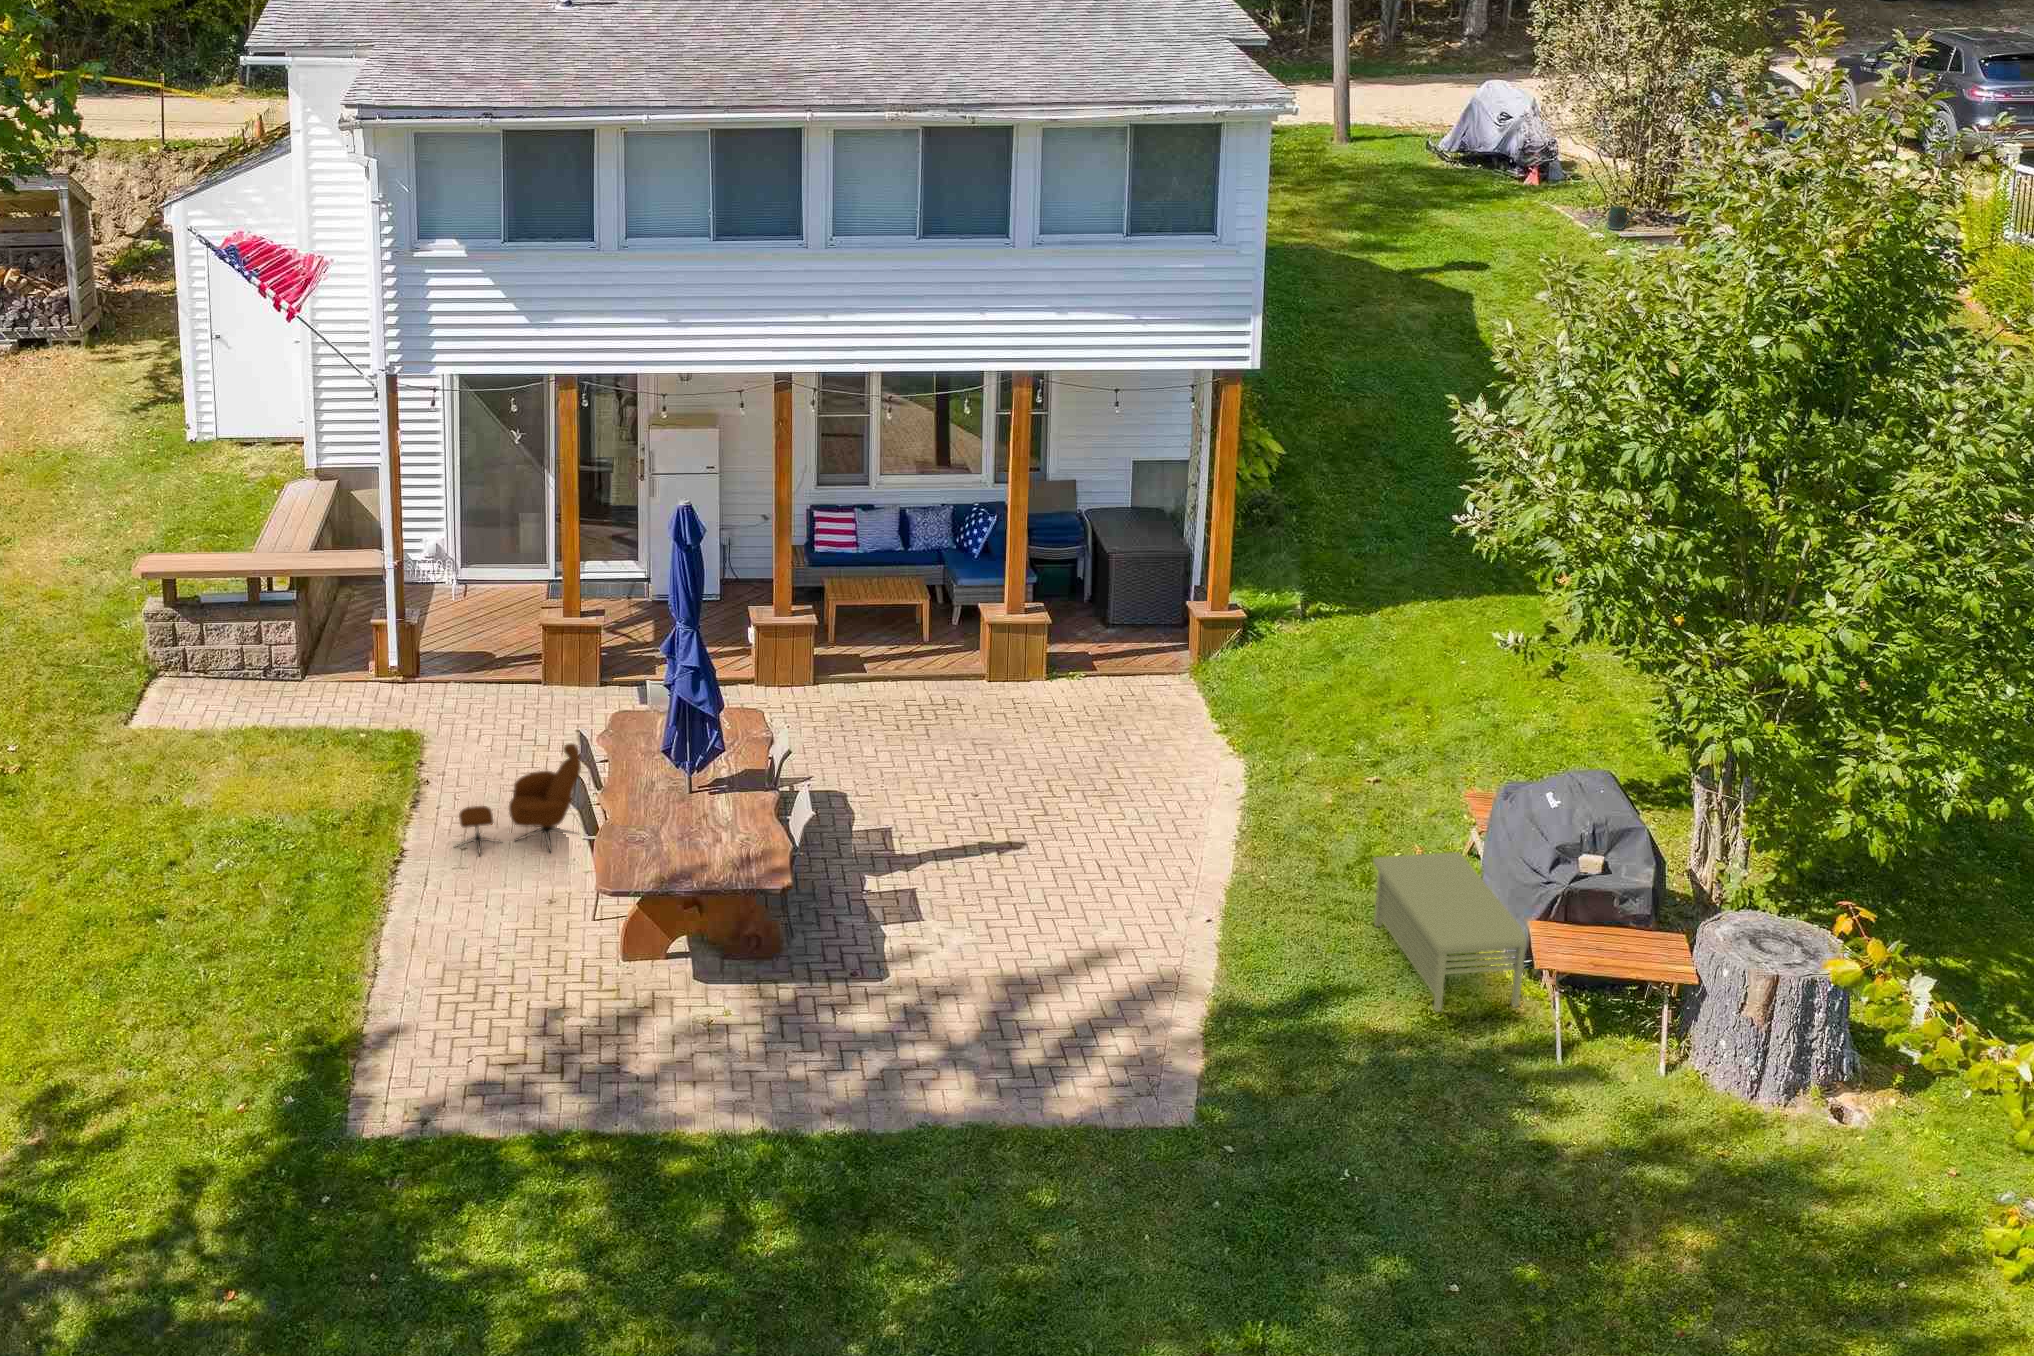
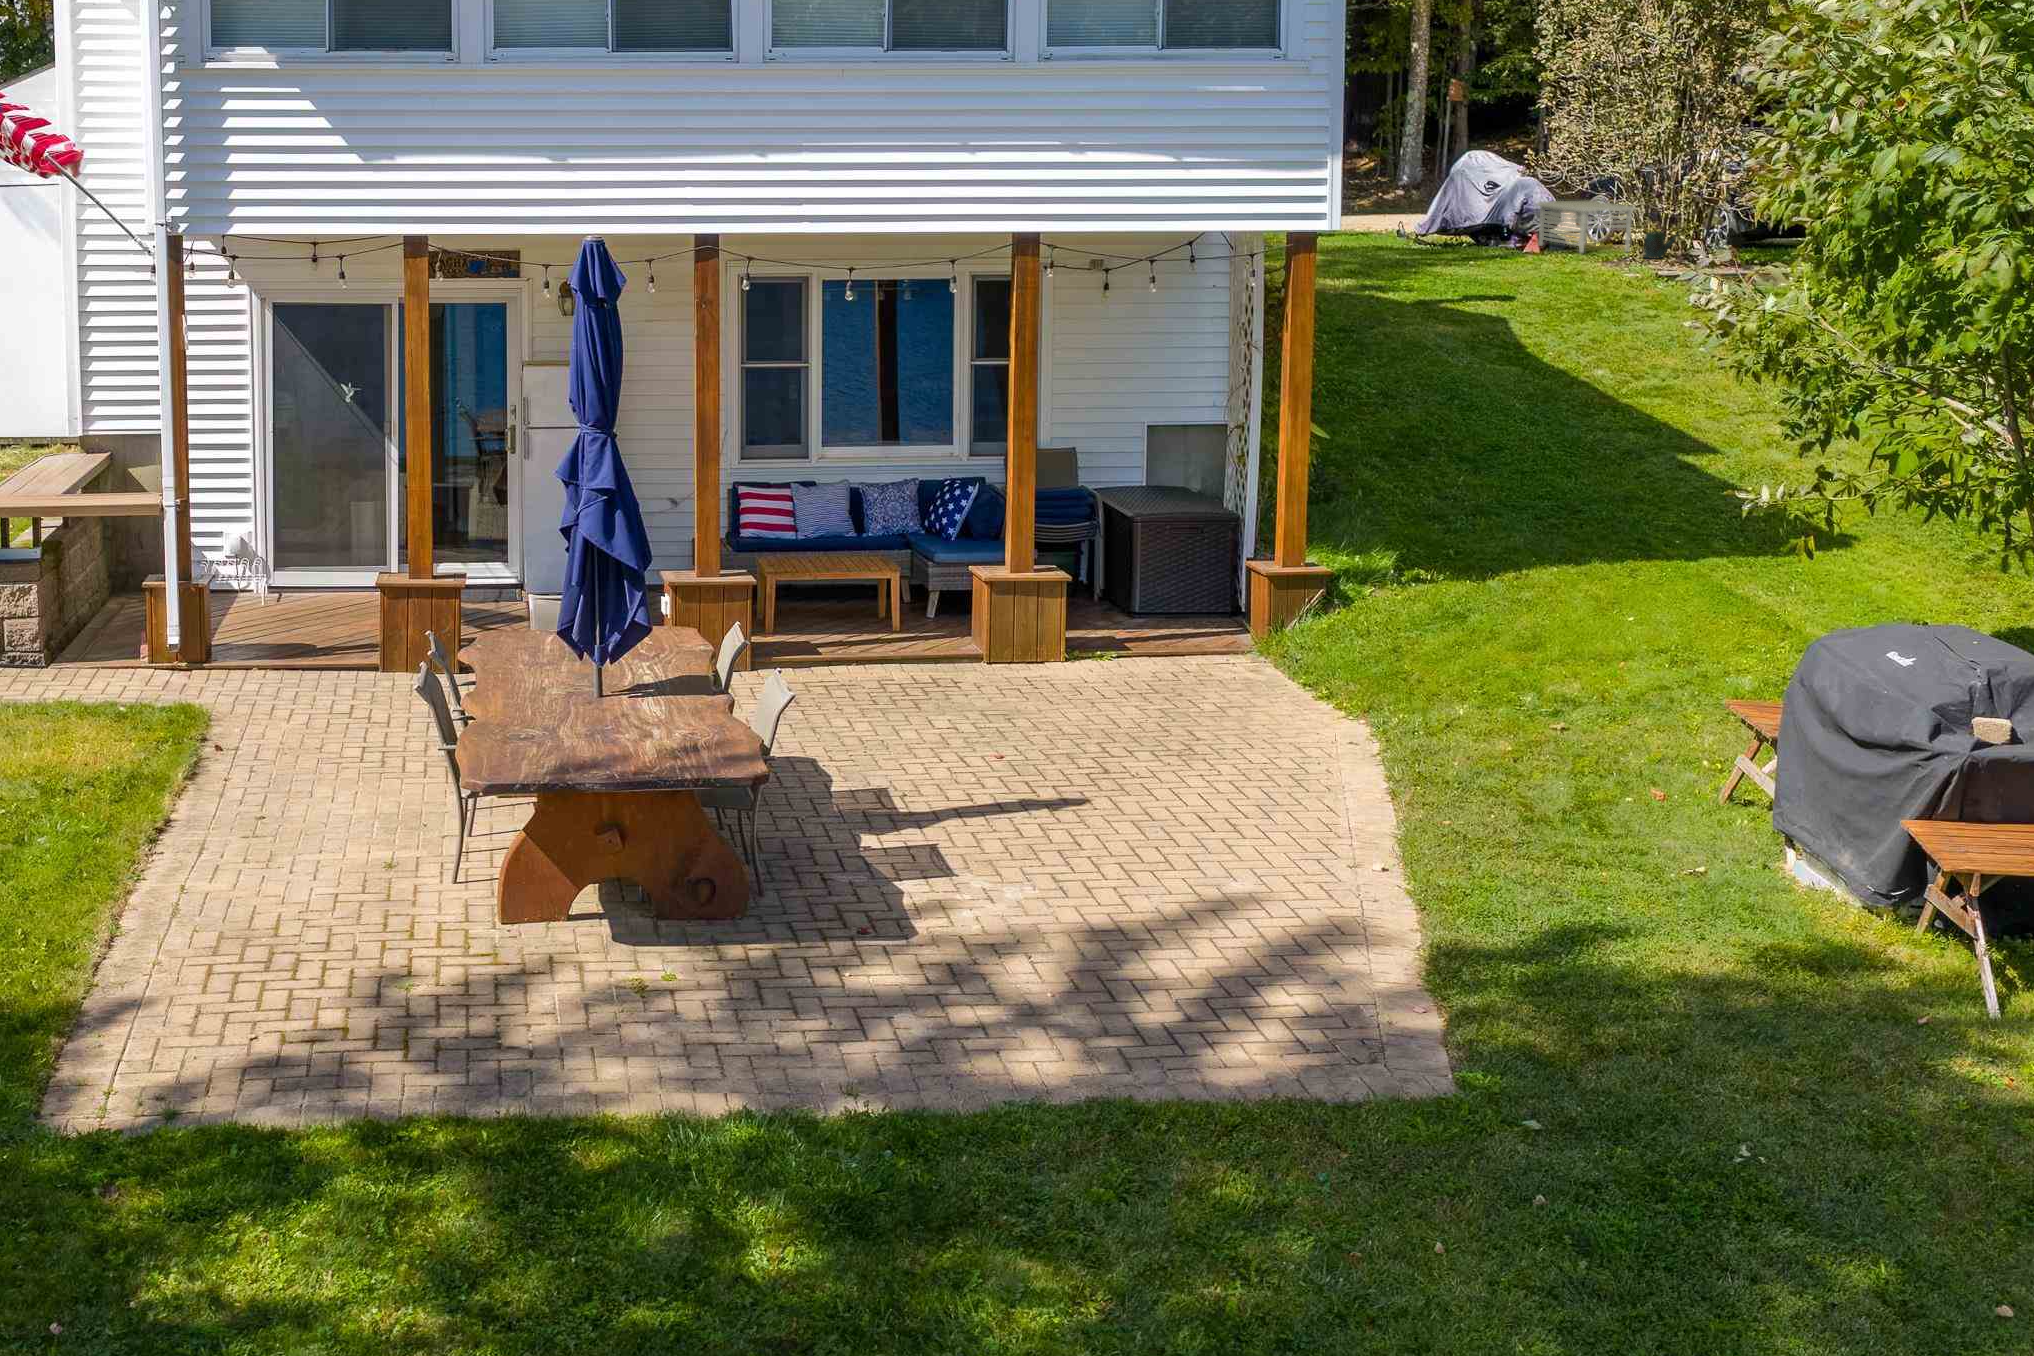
lounge chair: present [457,744,581,850] -> none [243,654,434,816]
storage bench: present [1373,852,1526,1012] -> present [1537,201,1635,253]

